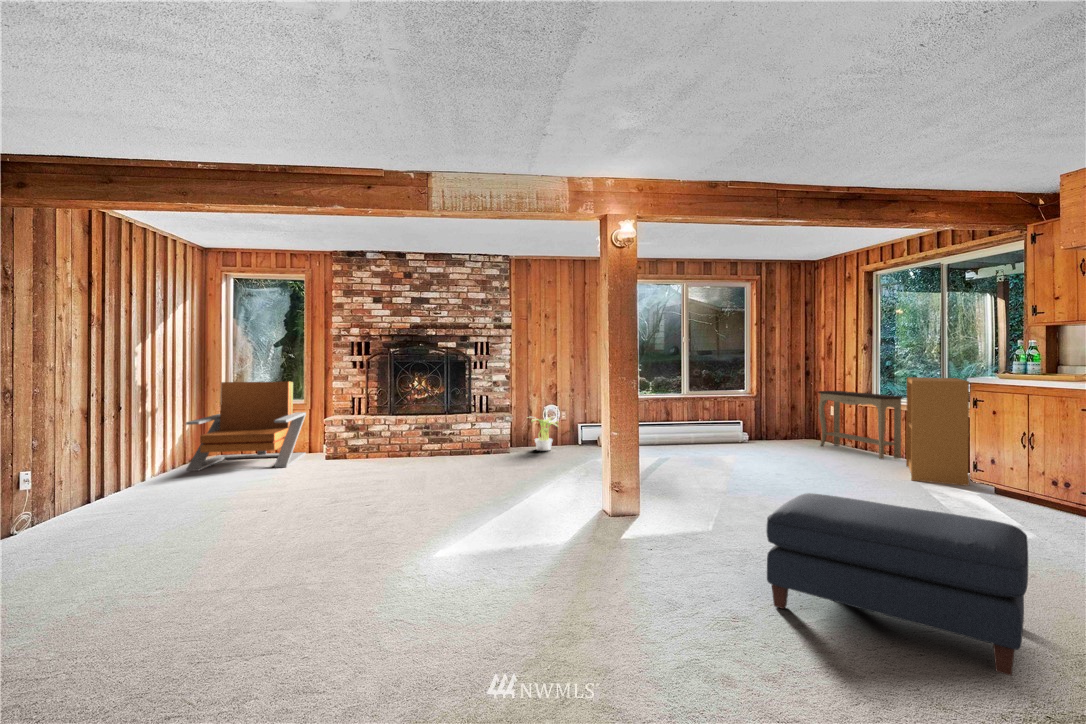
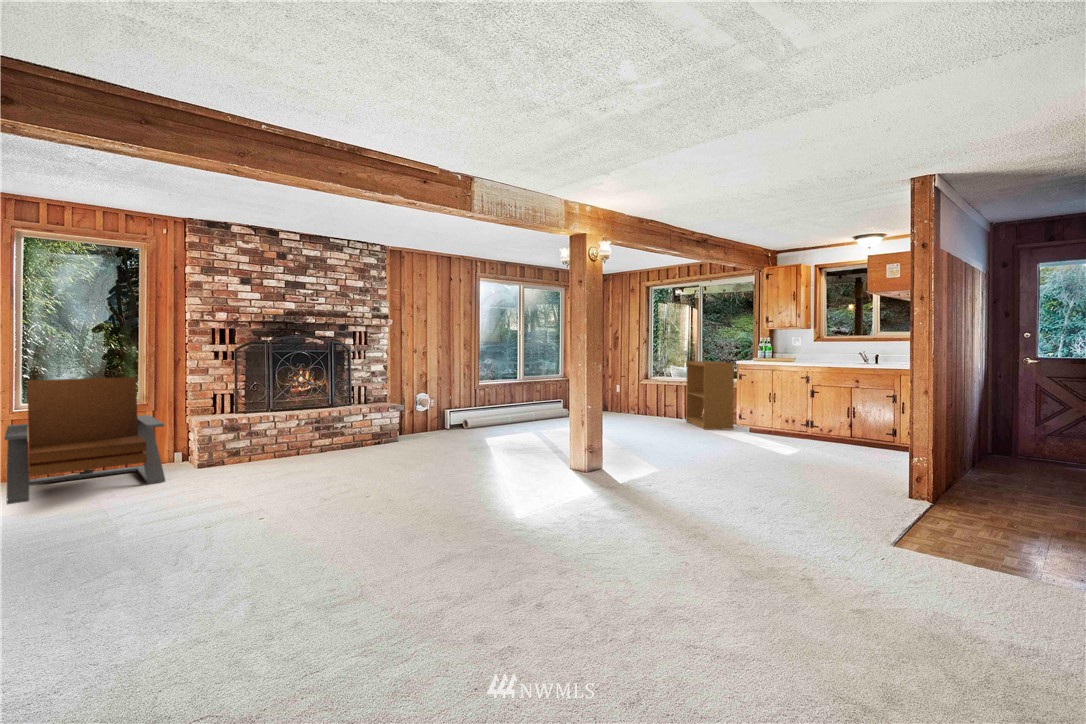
console table: present [818,391,903,459] -> none [615,373,676,420]
potted plant: present [532,416,558,451] -> none [405,403,438,436]
ottoman: present [766,493,1028,676] -> none [750,432,896,503]

